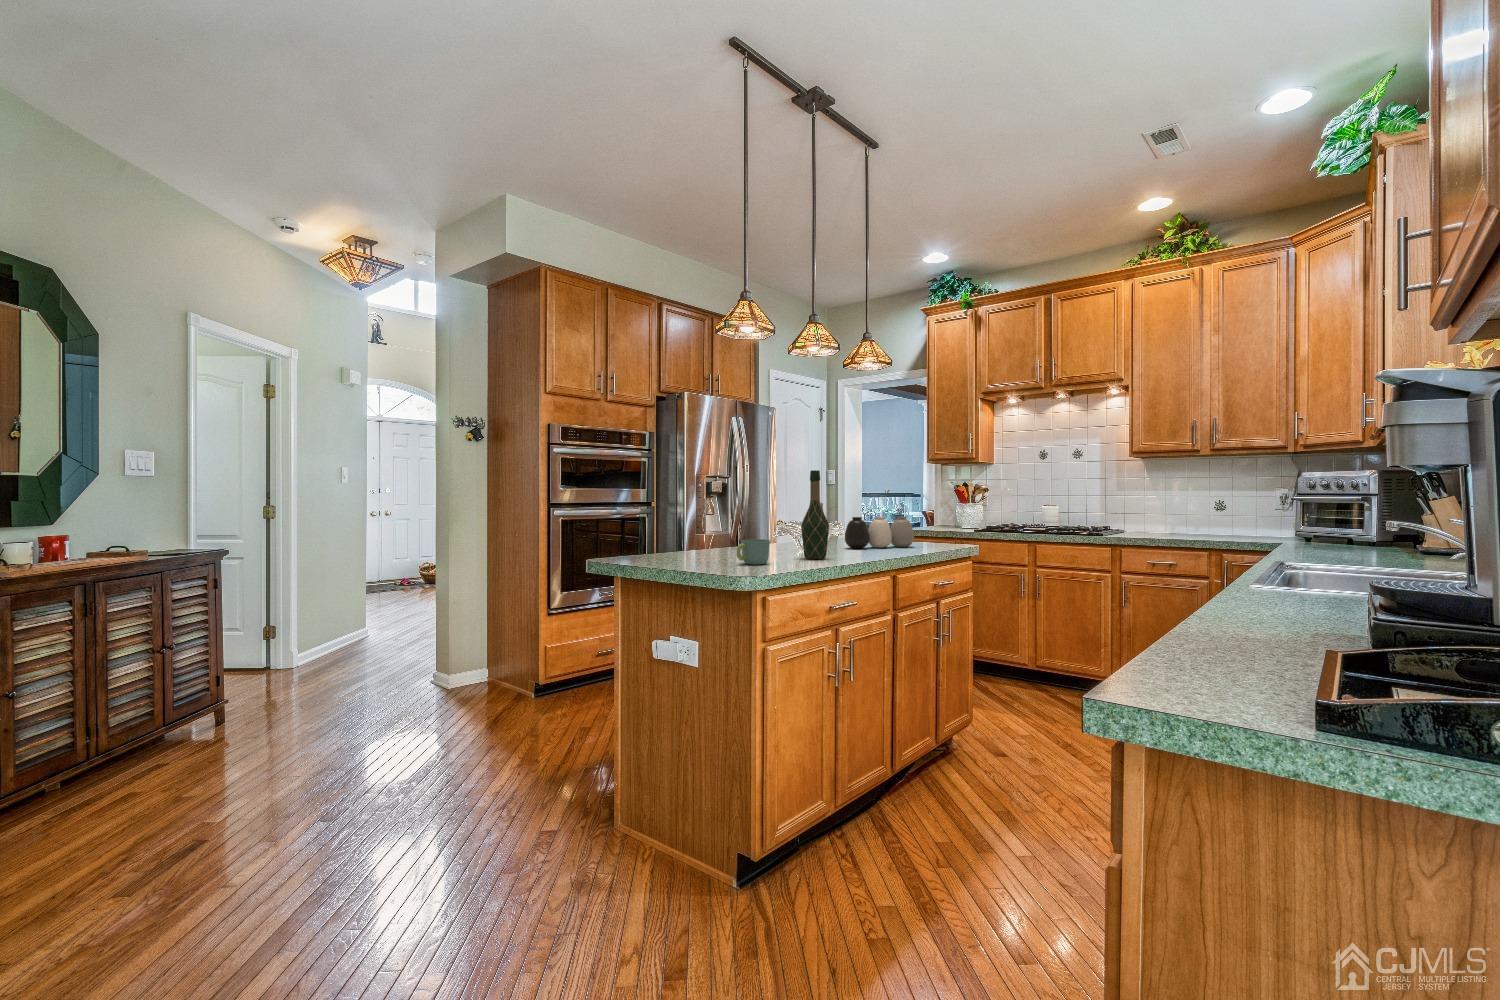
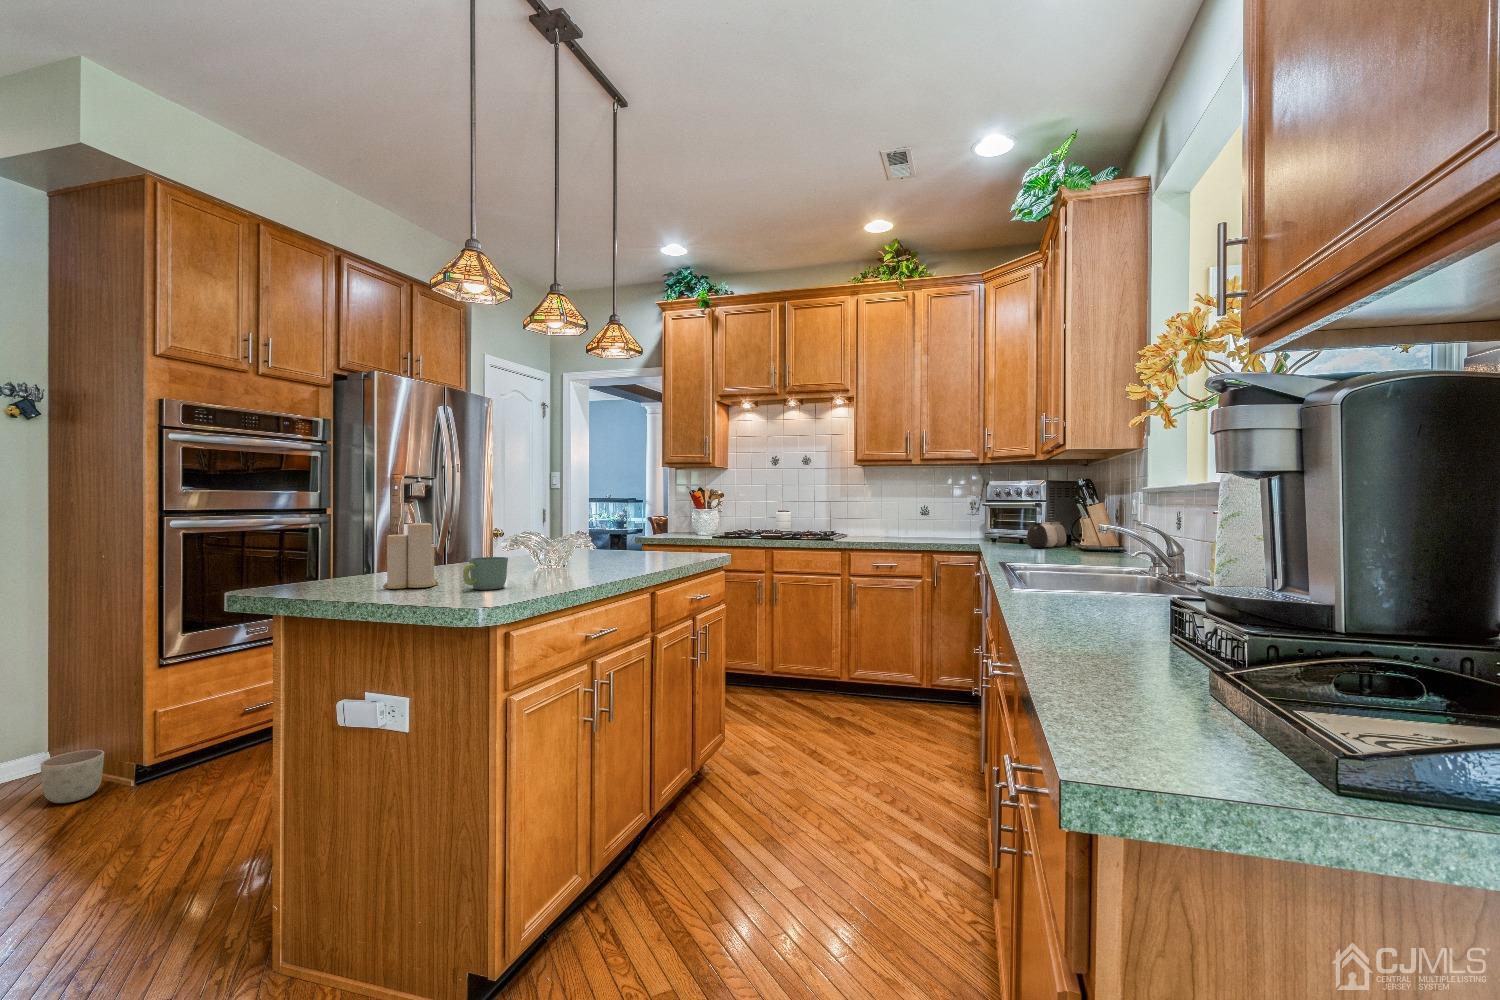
wine bottle: present [801,470,829,559] -> none [546,471,581,578]
candle: none [683,507,721,561] -> present [383,516,439,589]
vase: present [845,517,914,548] -> present [1026,522,1066,548]
planter: none [486,668,519,701] -> present [41,750,104,803]

